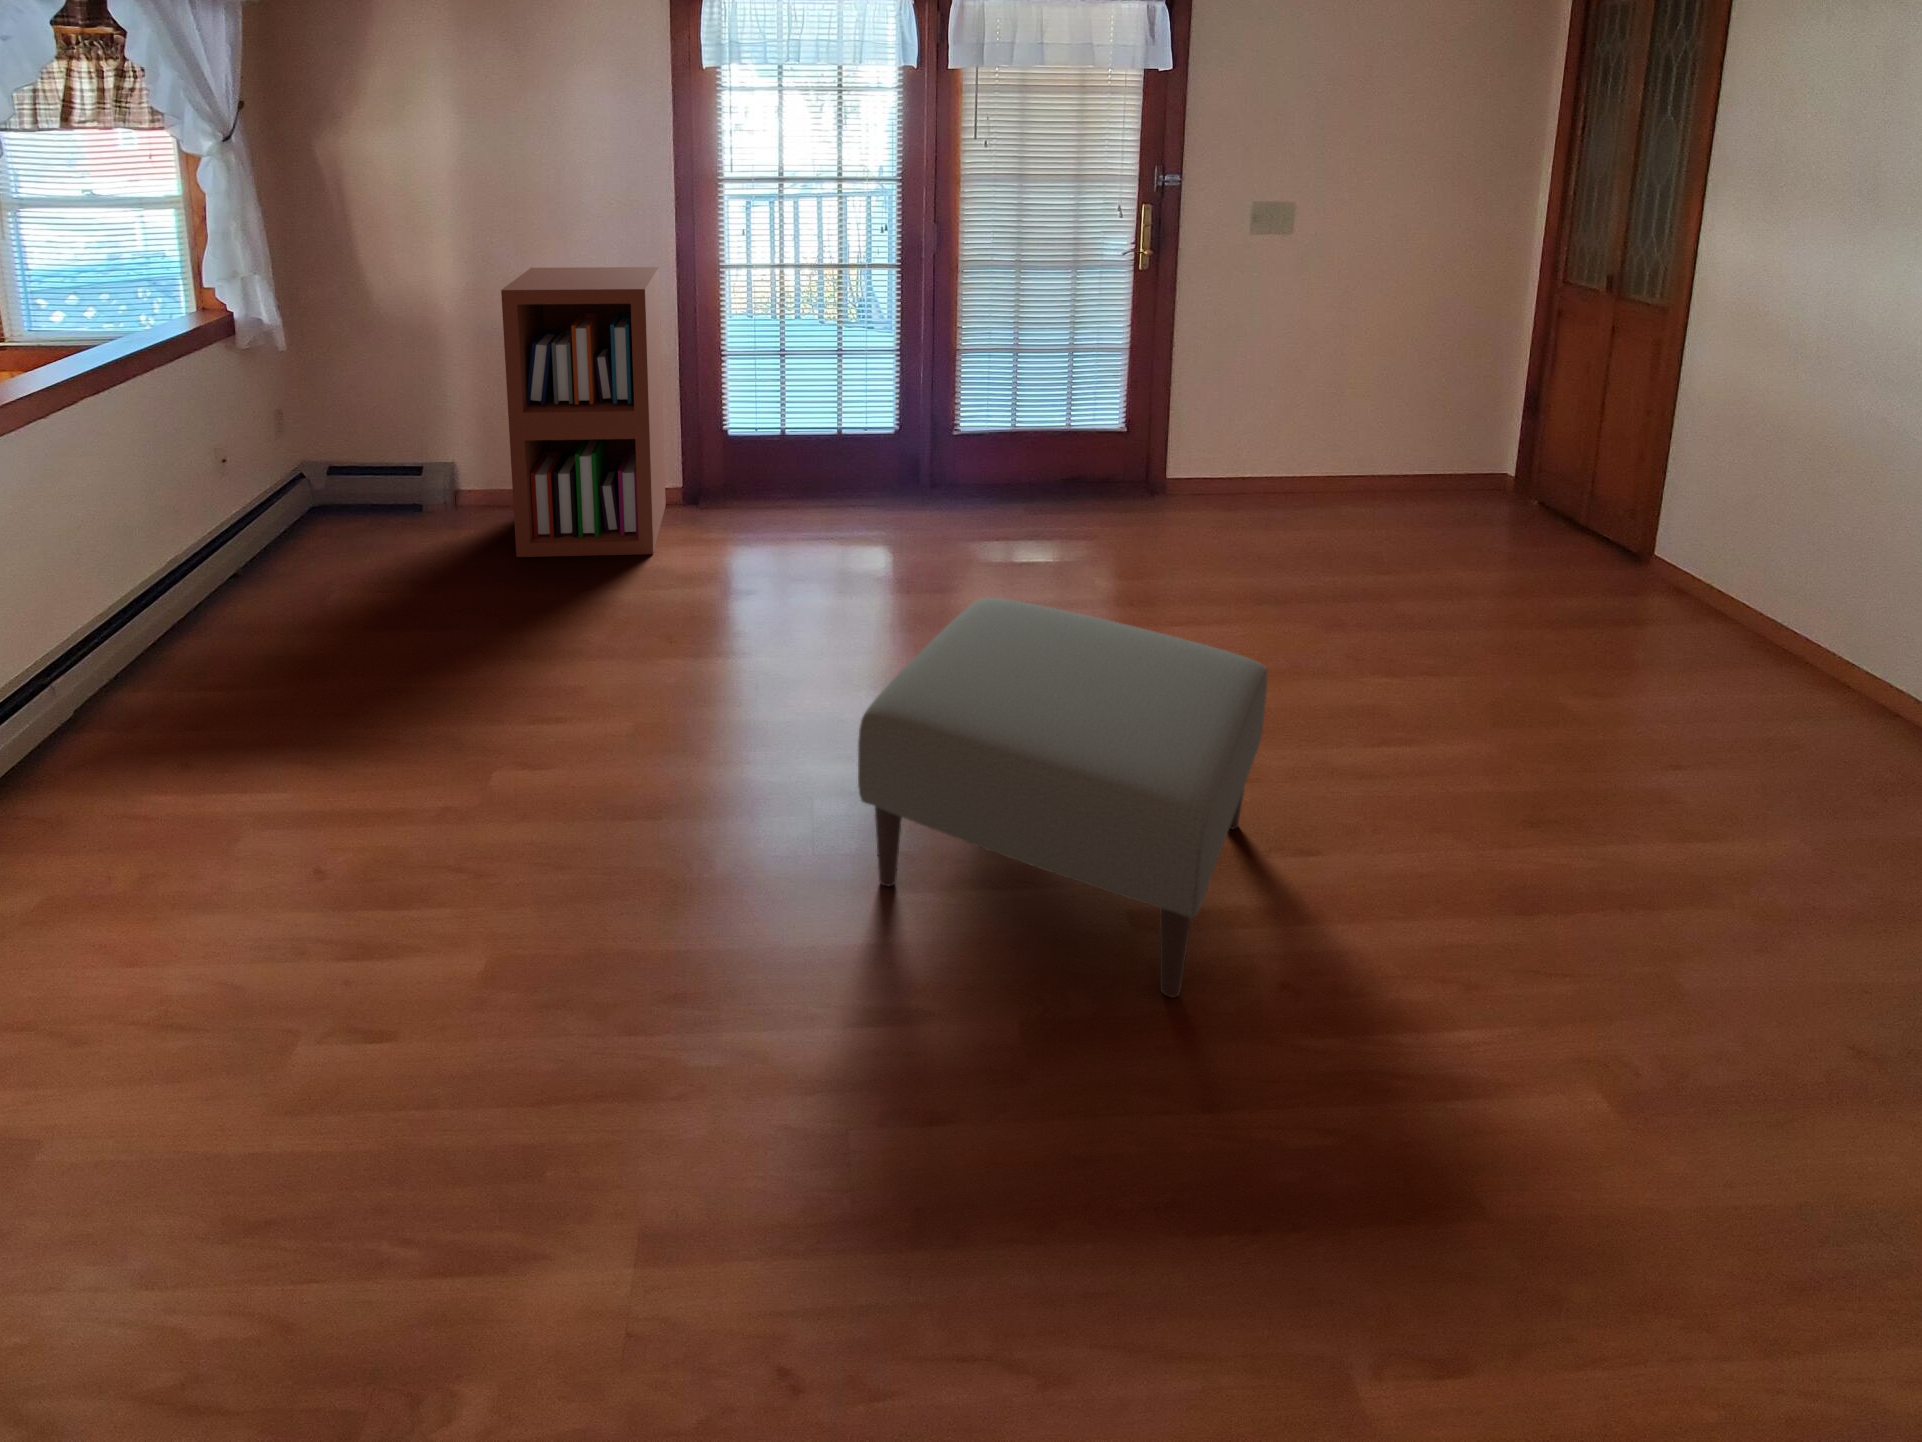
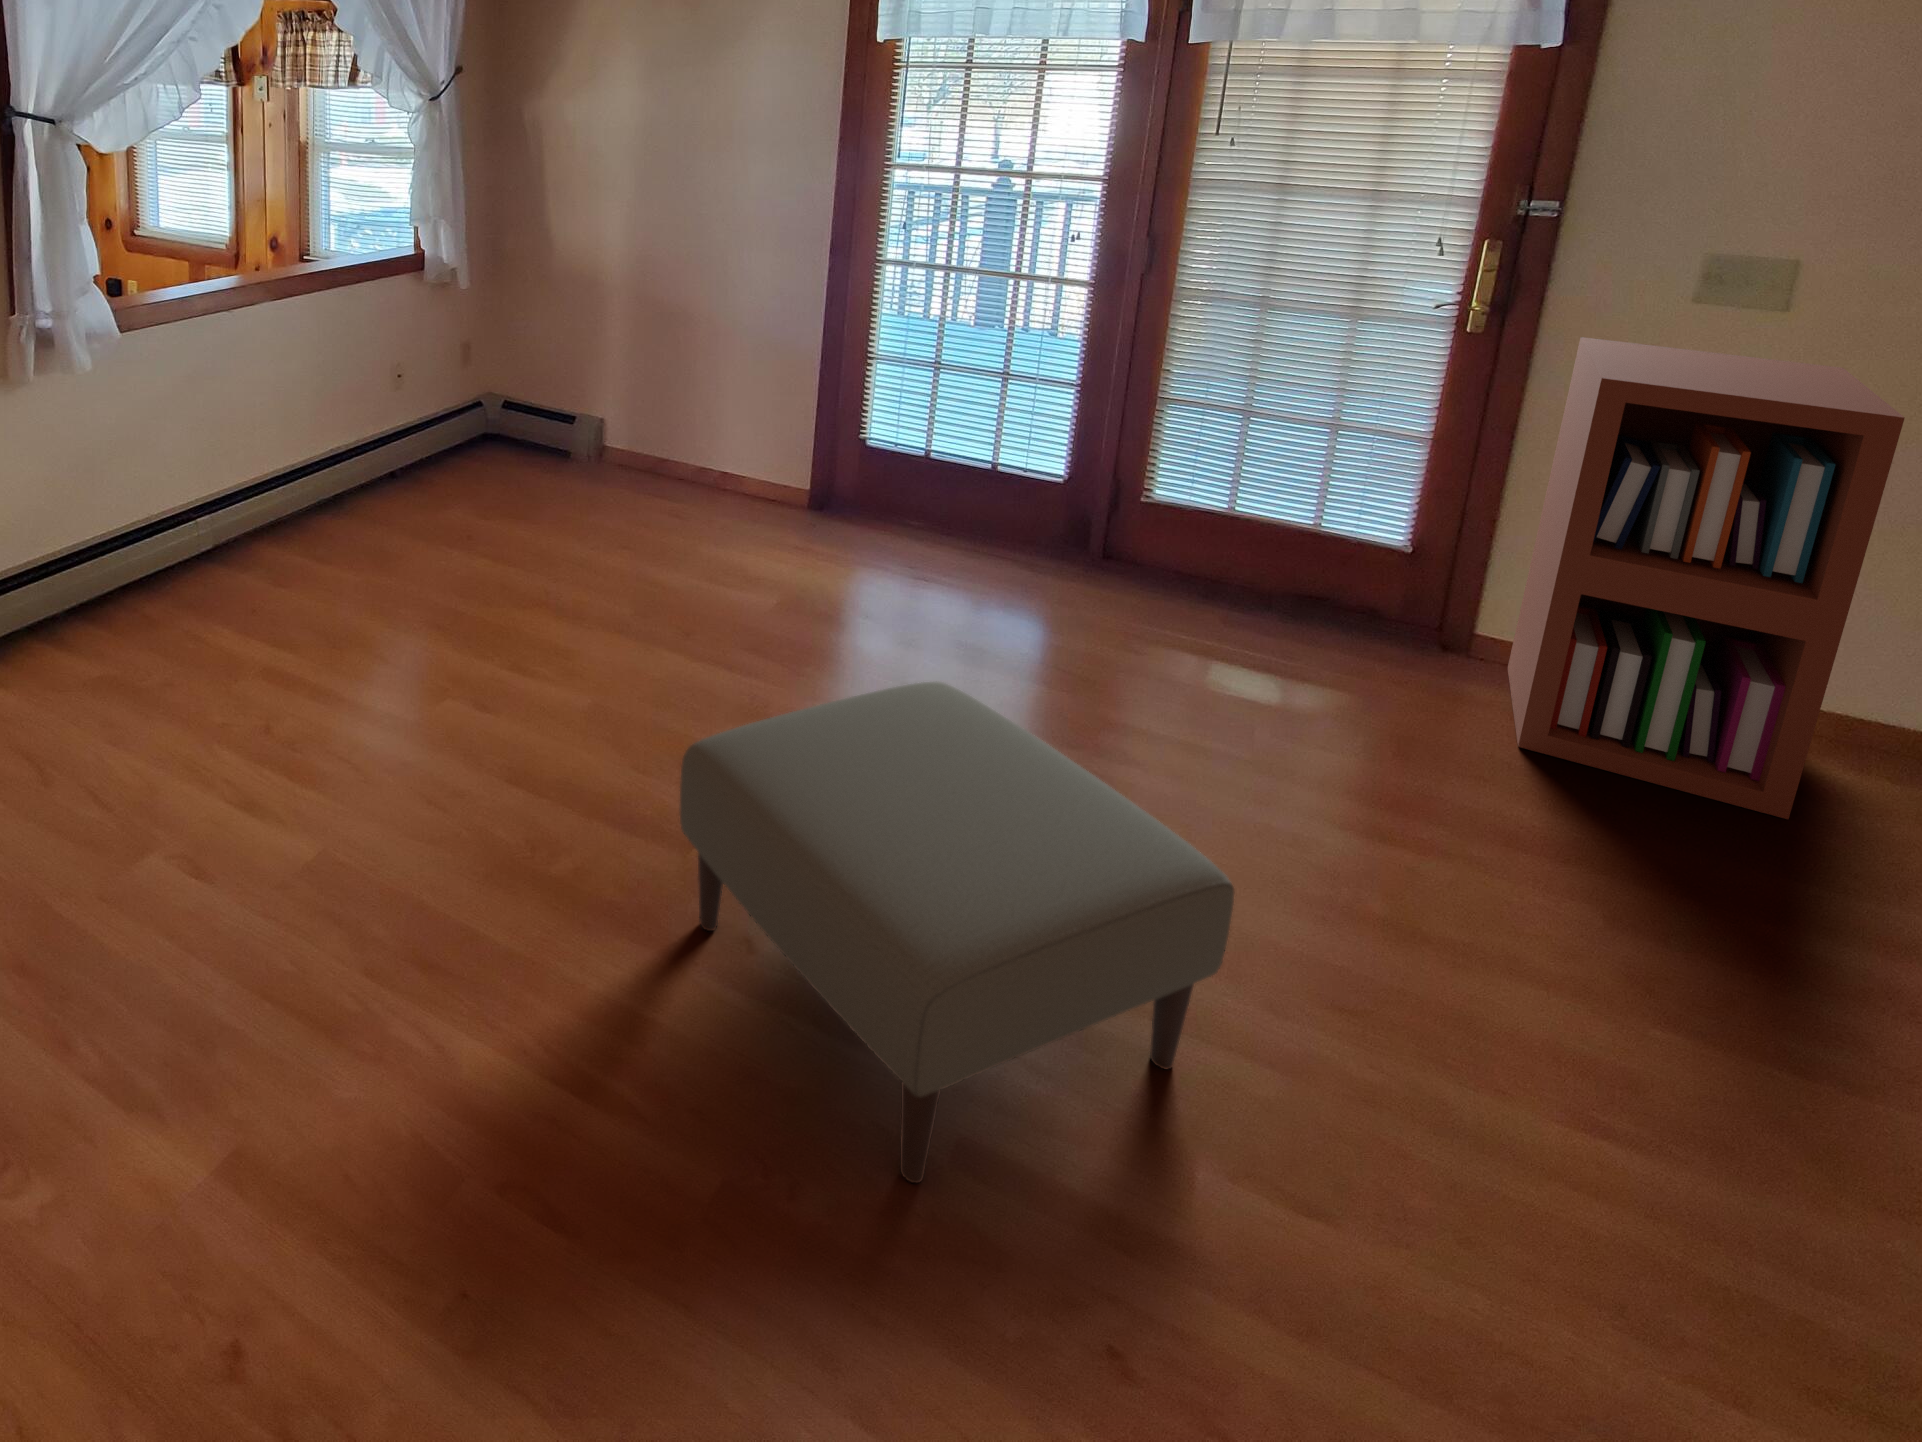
bookshelf: present [501,267,666,557] -> present [1508,337,1905,819]

